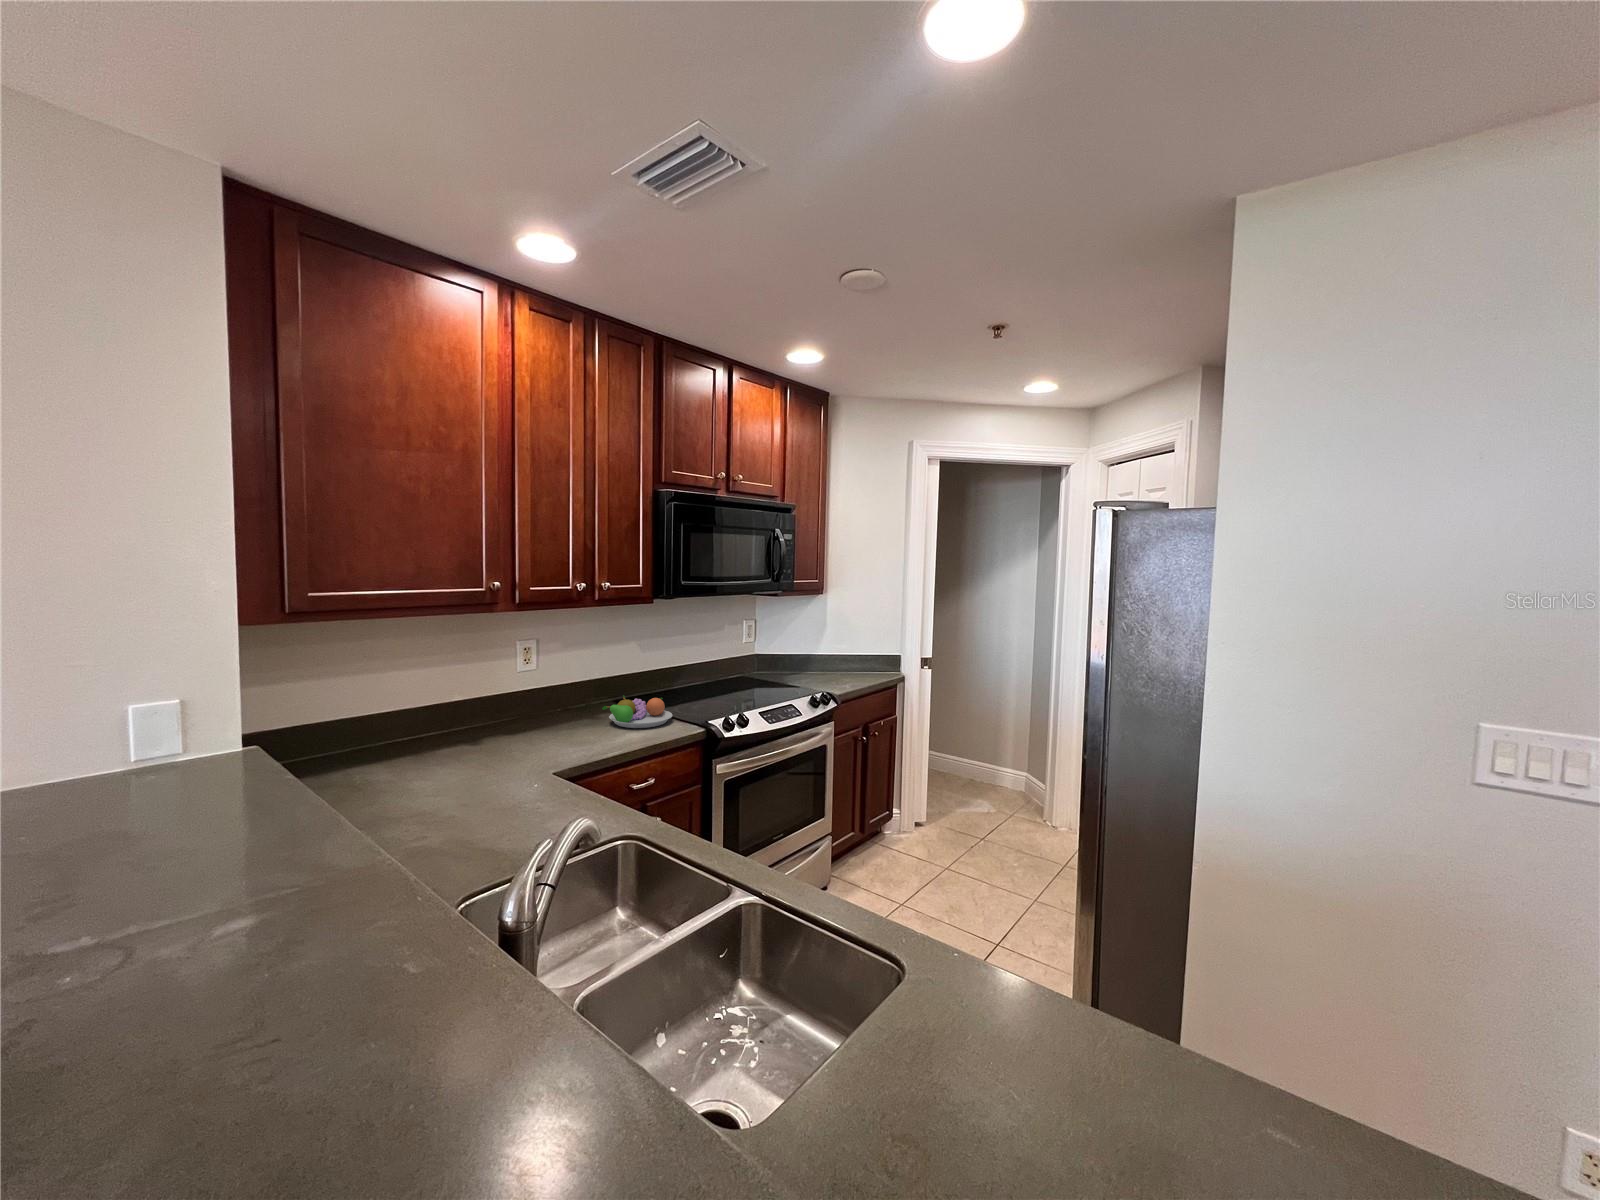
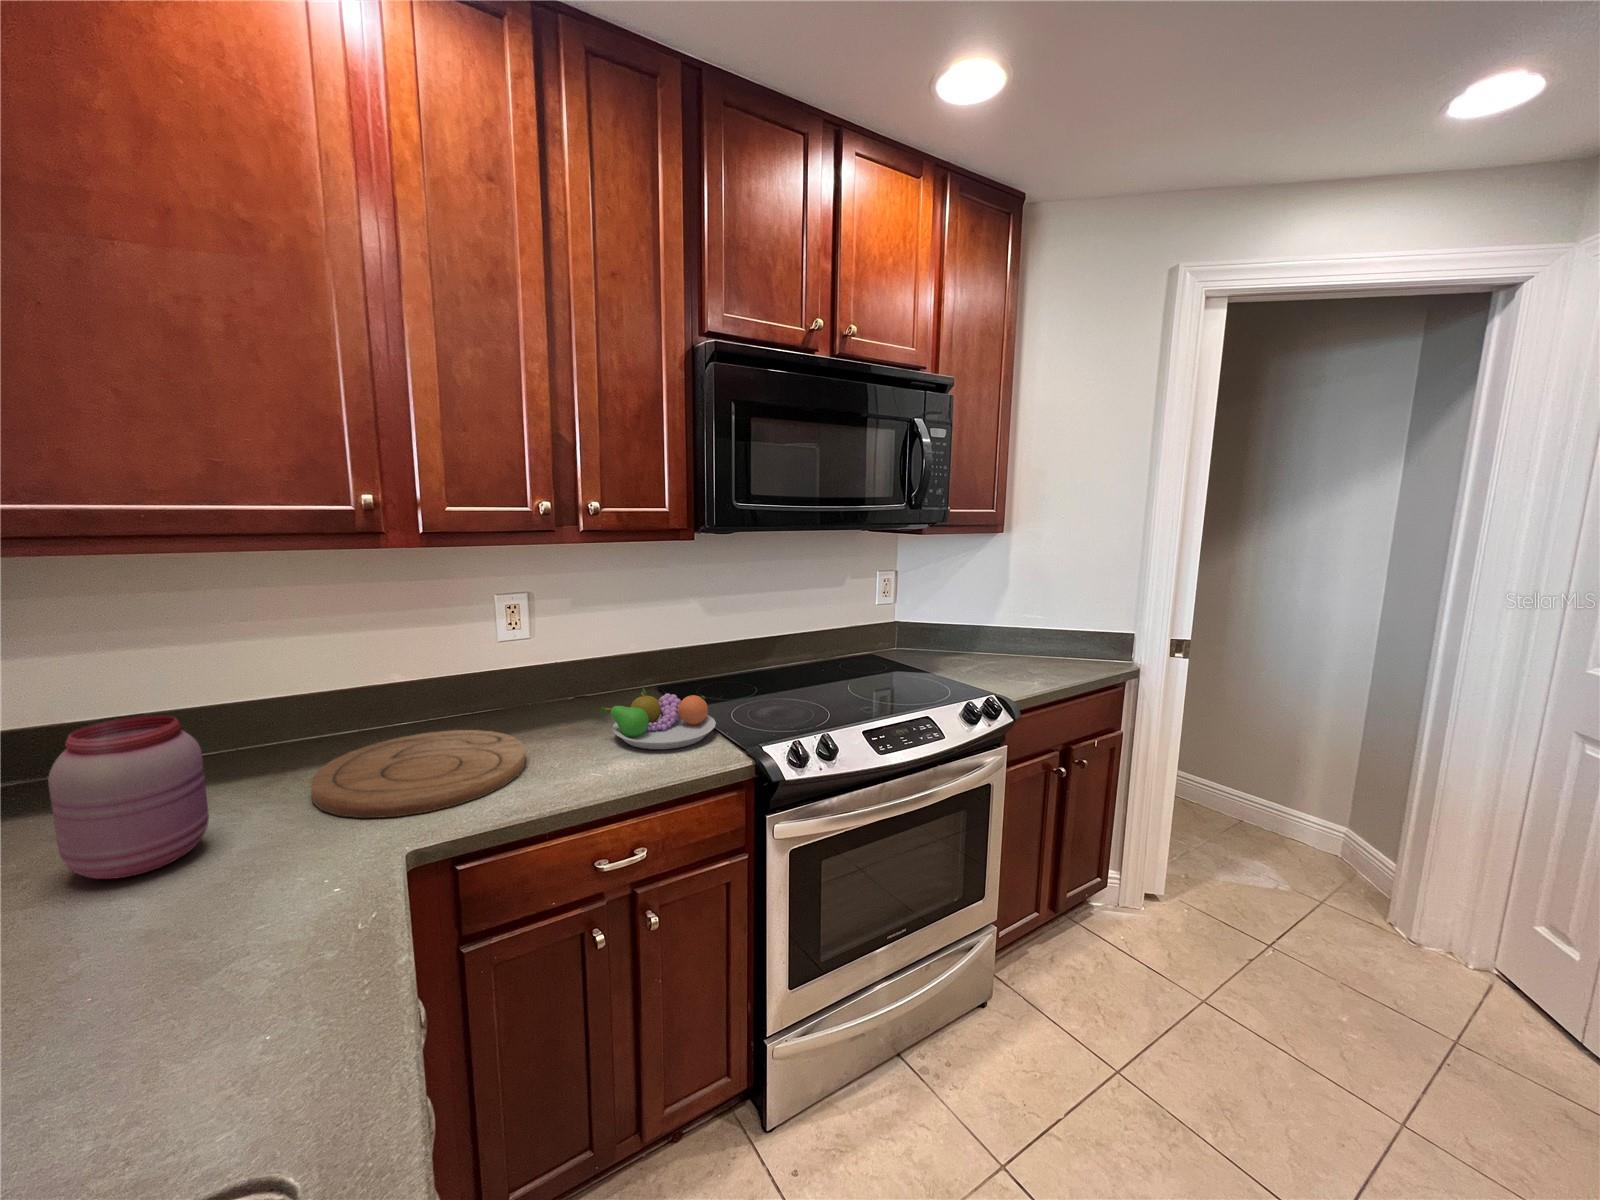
jar: none [365,706,434,793] -> present [48,715,209,879]
cutting board: none [450,725,572,765] -> present [311,730,525,818]

